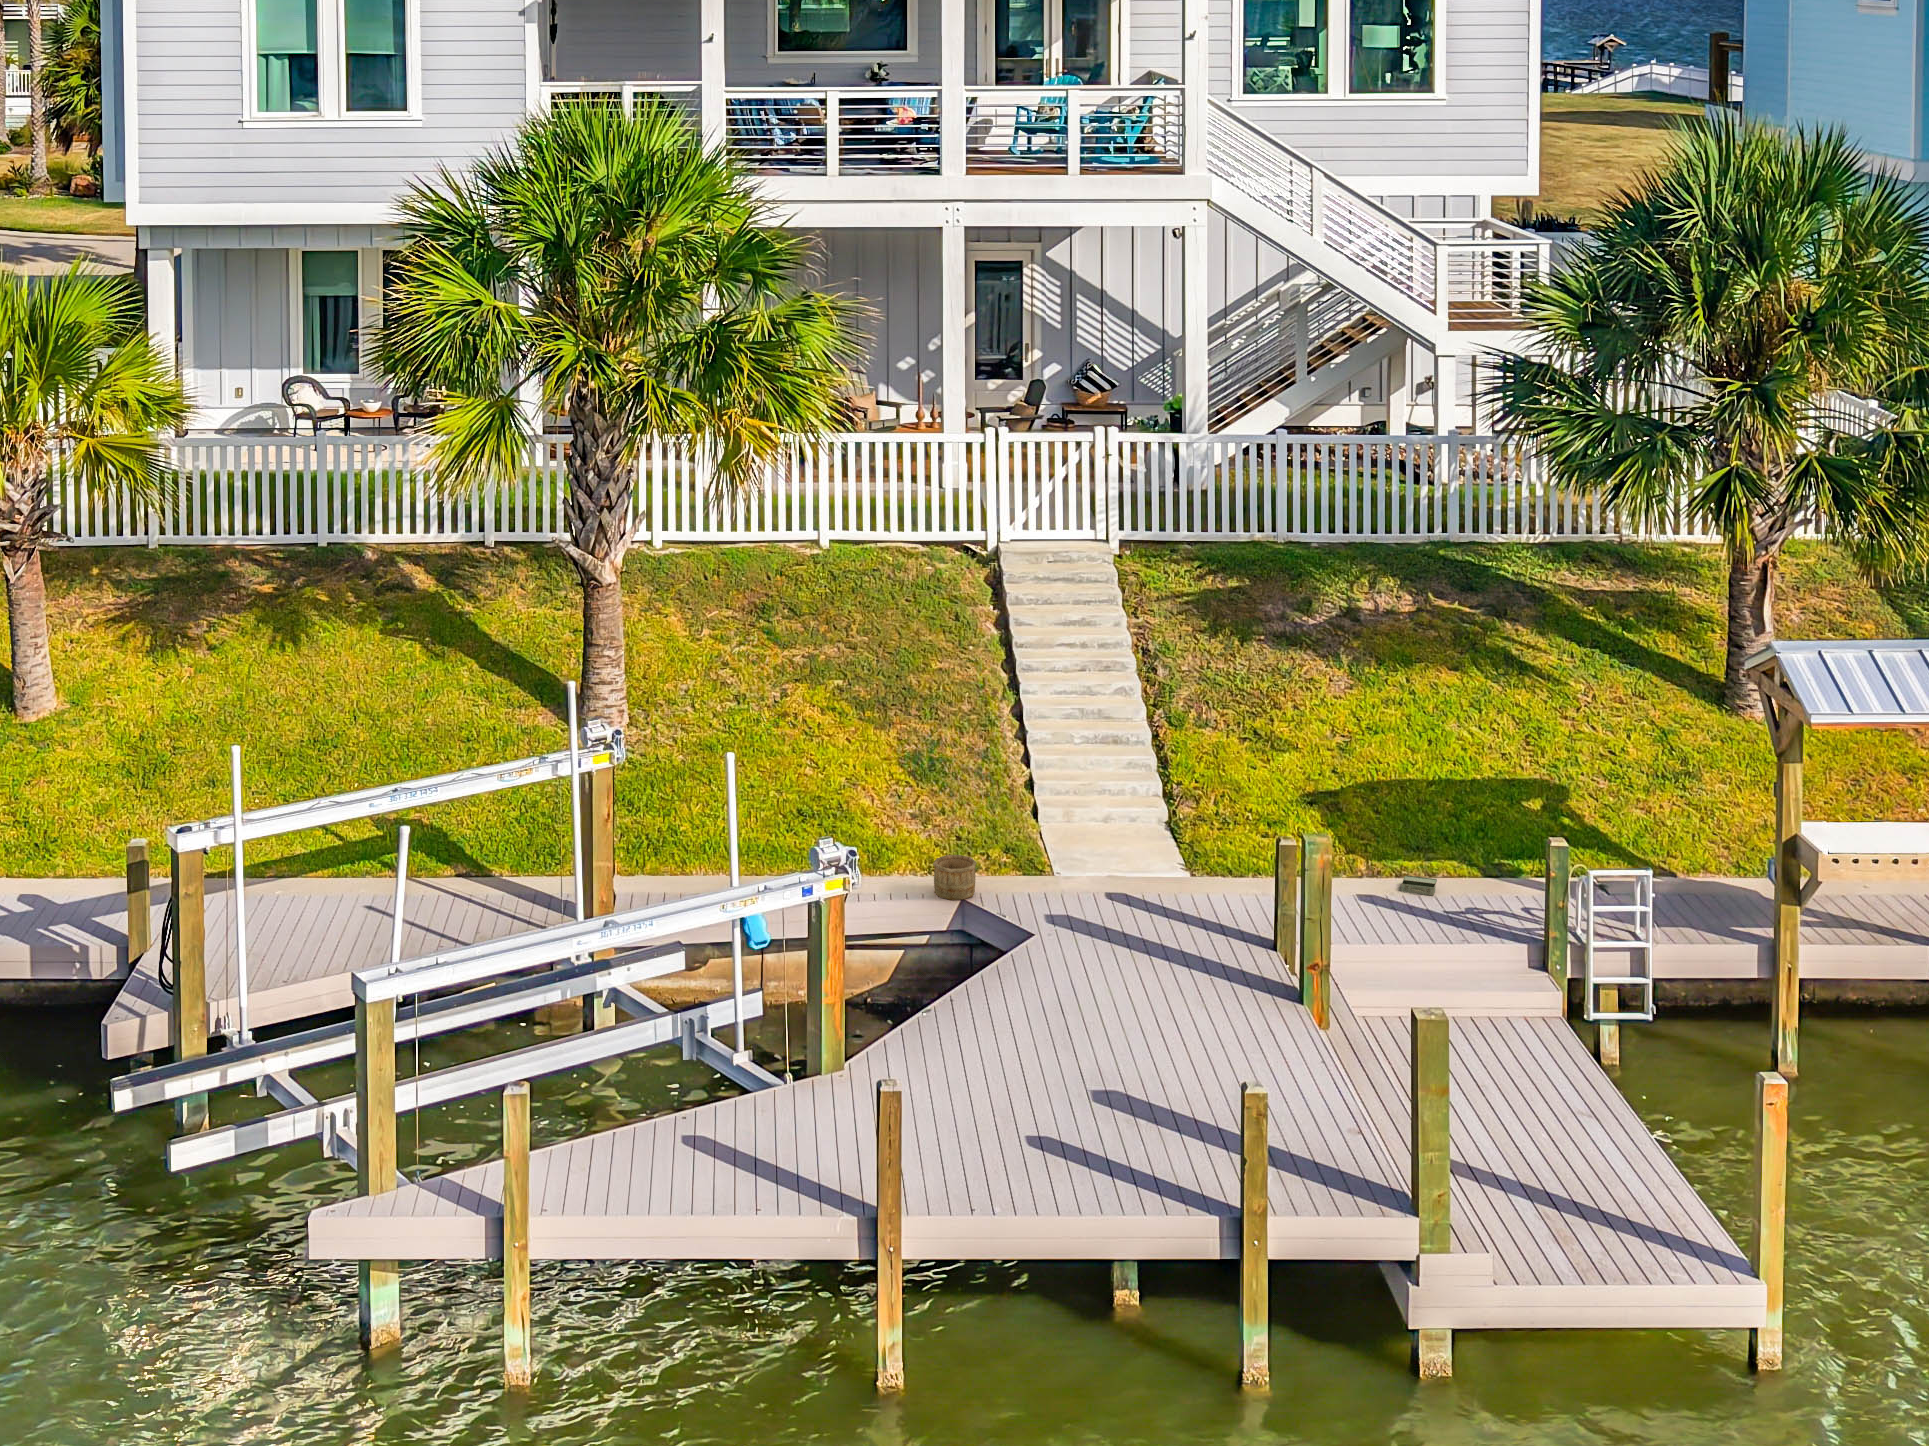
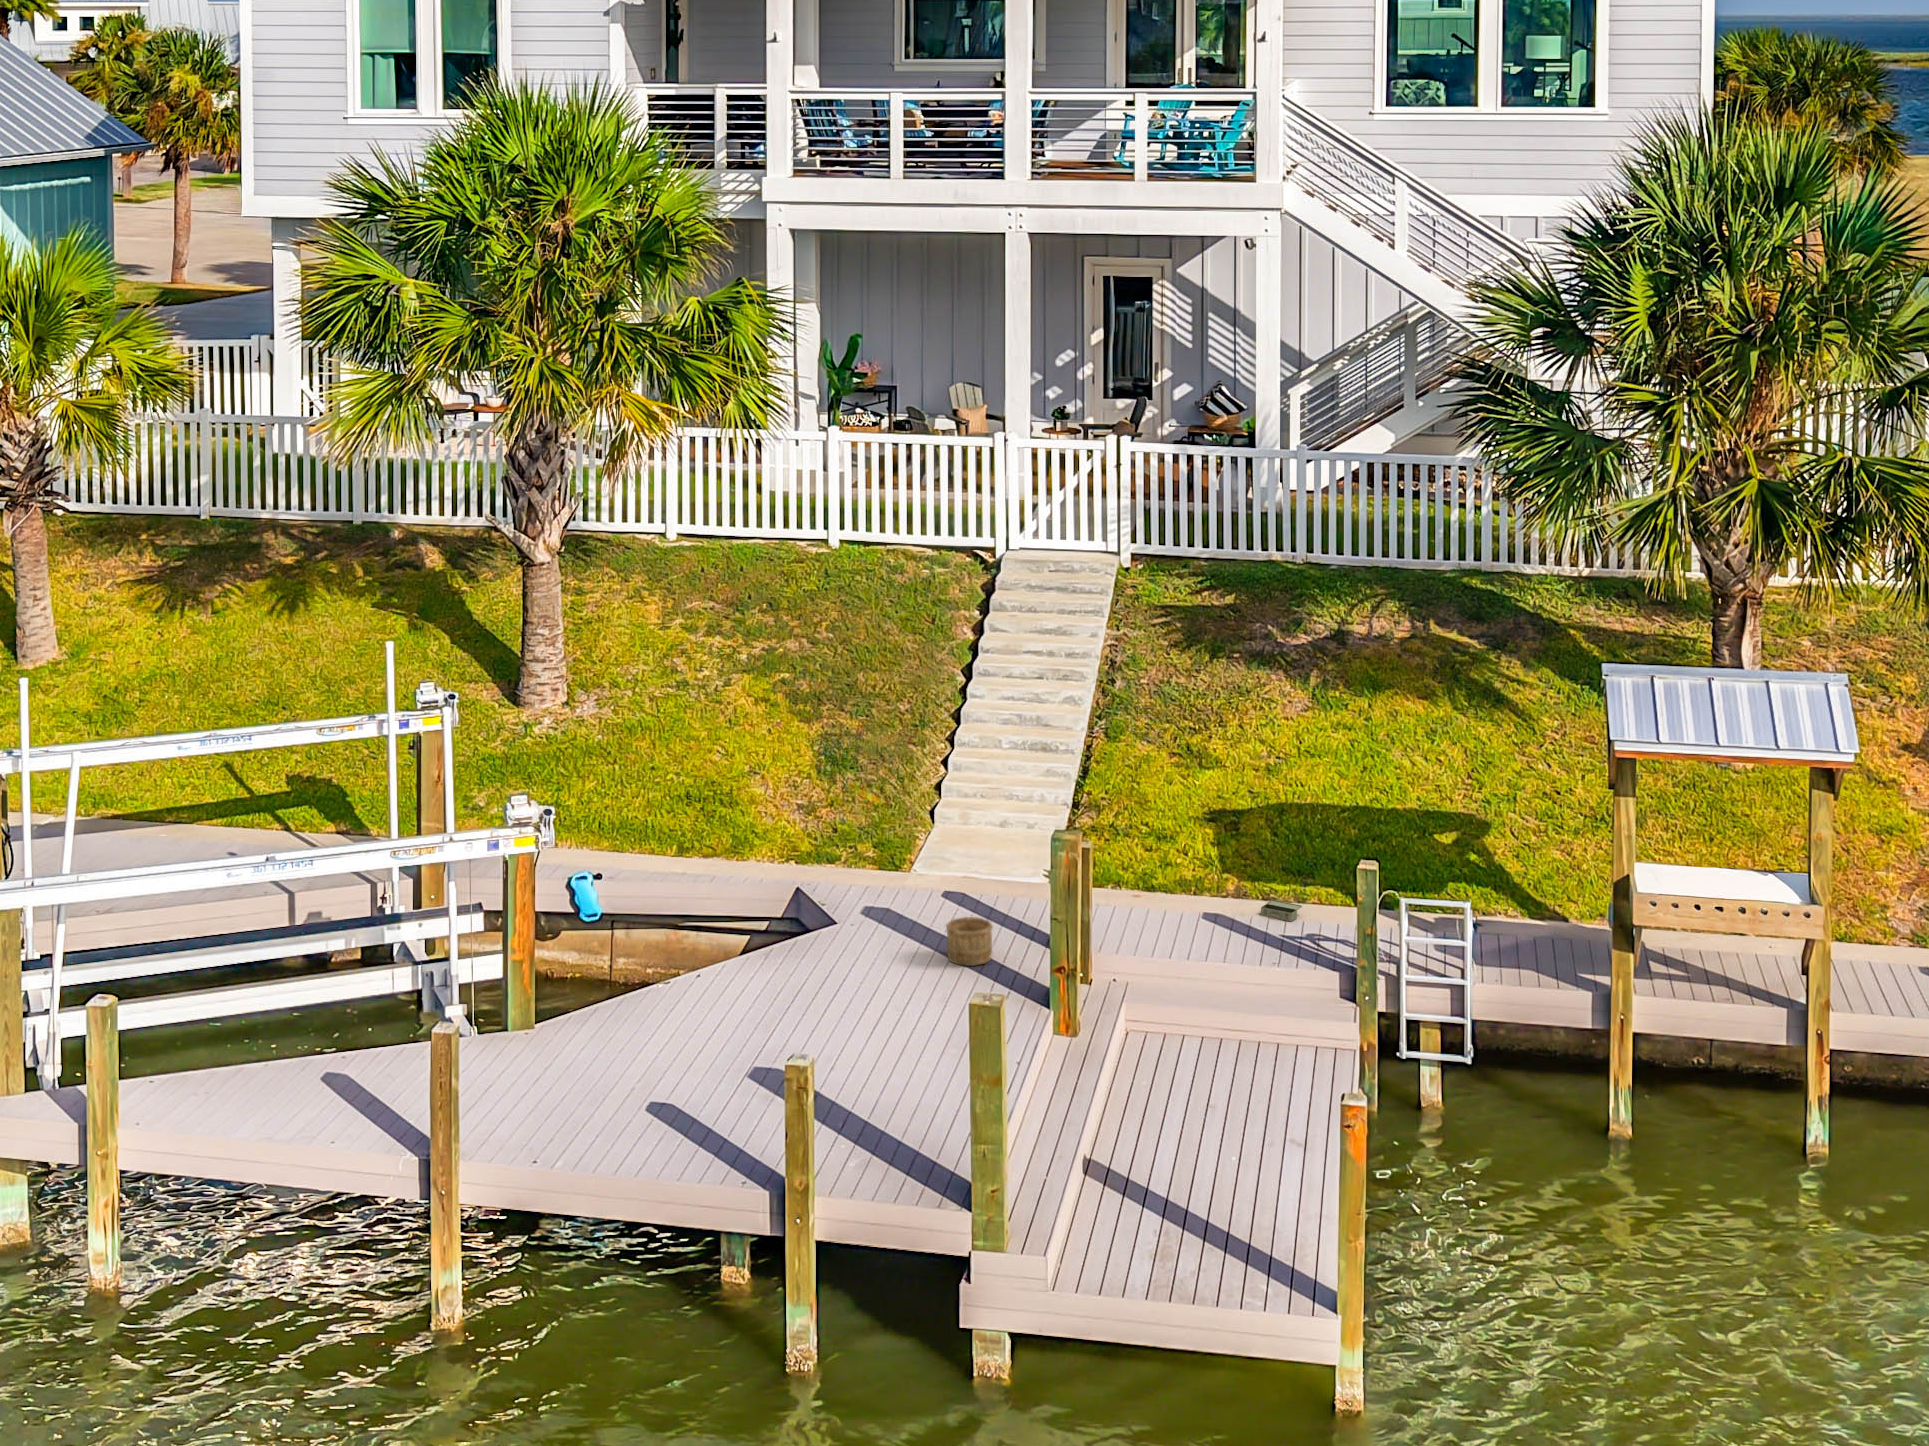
wooden bucket: present [933,855,977,900] -> present [946,917,993,966]

